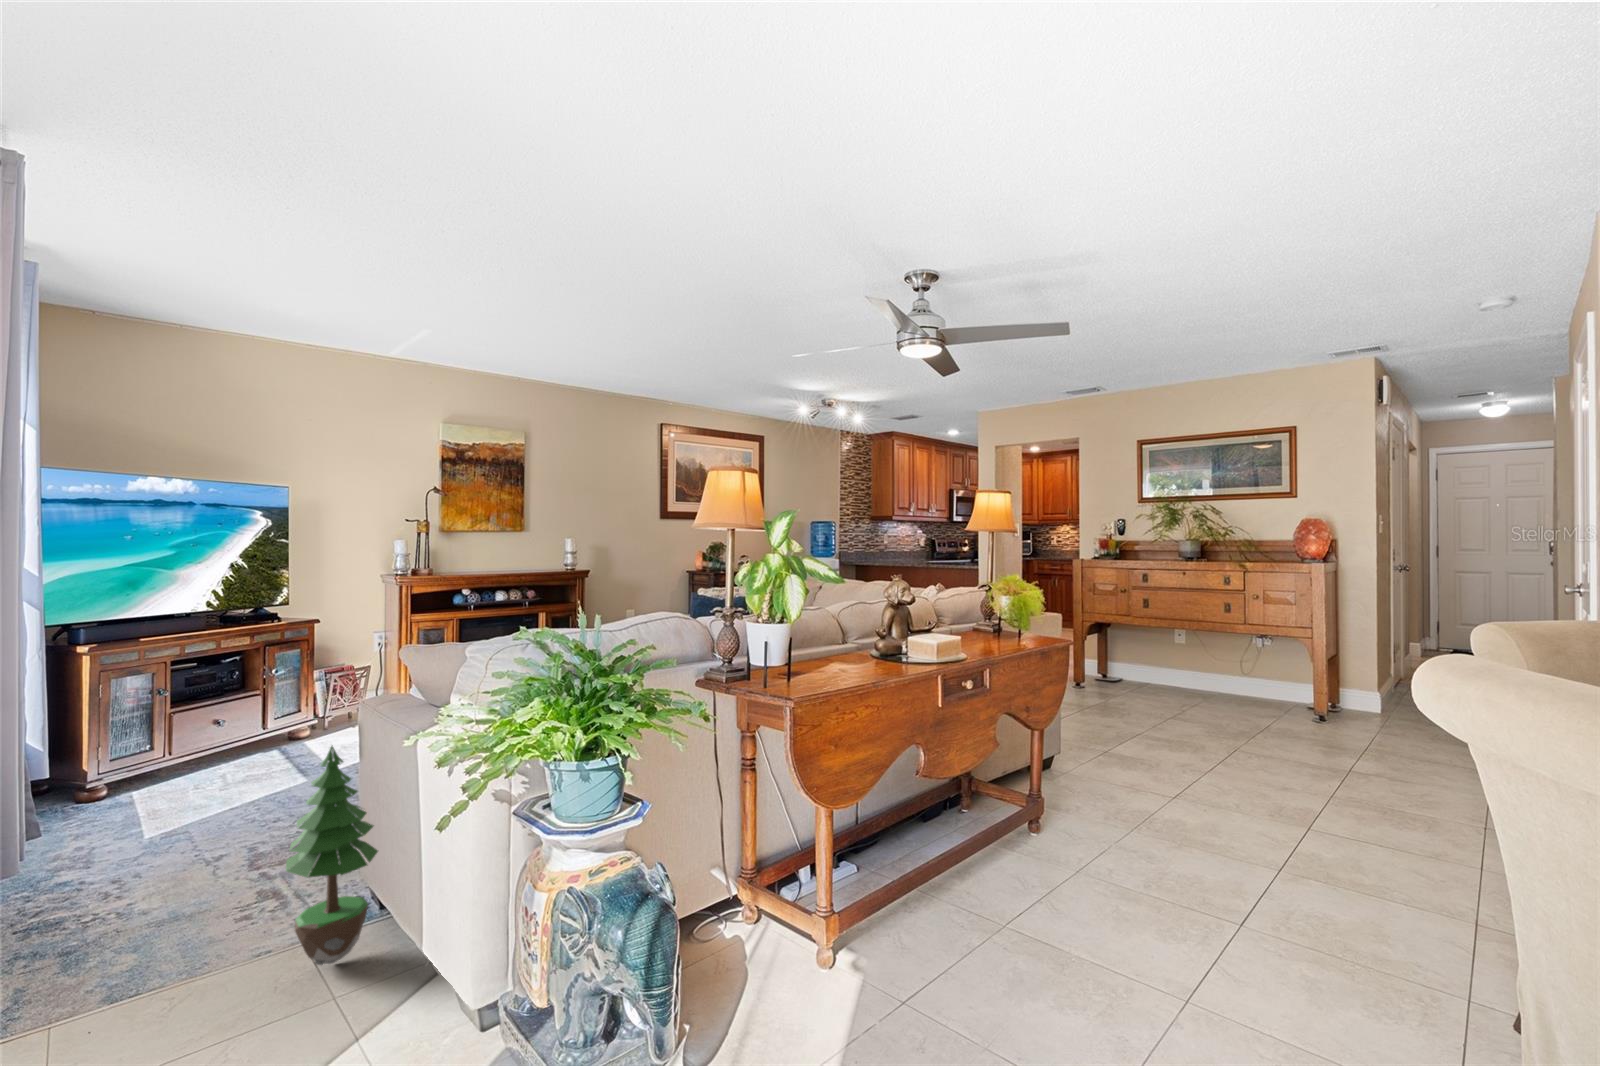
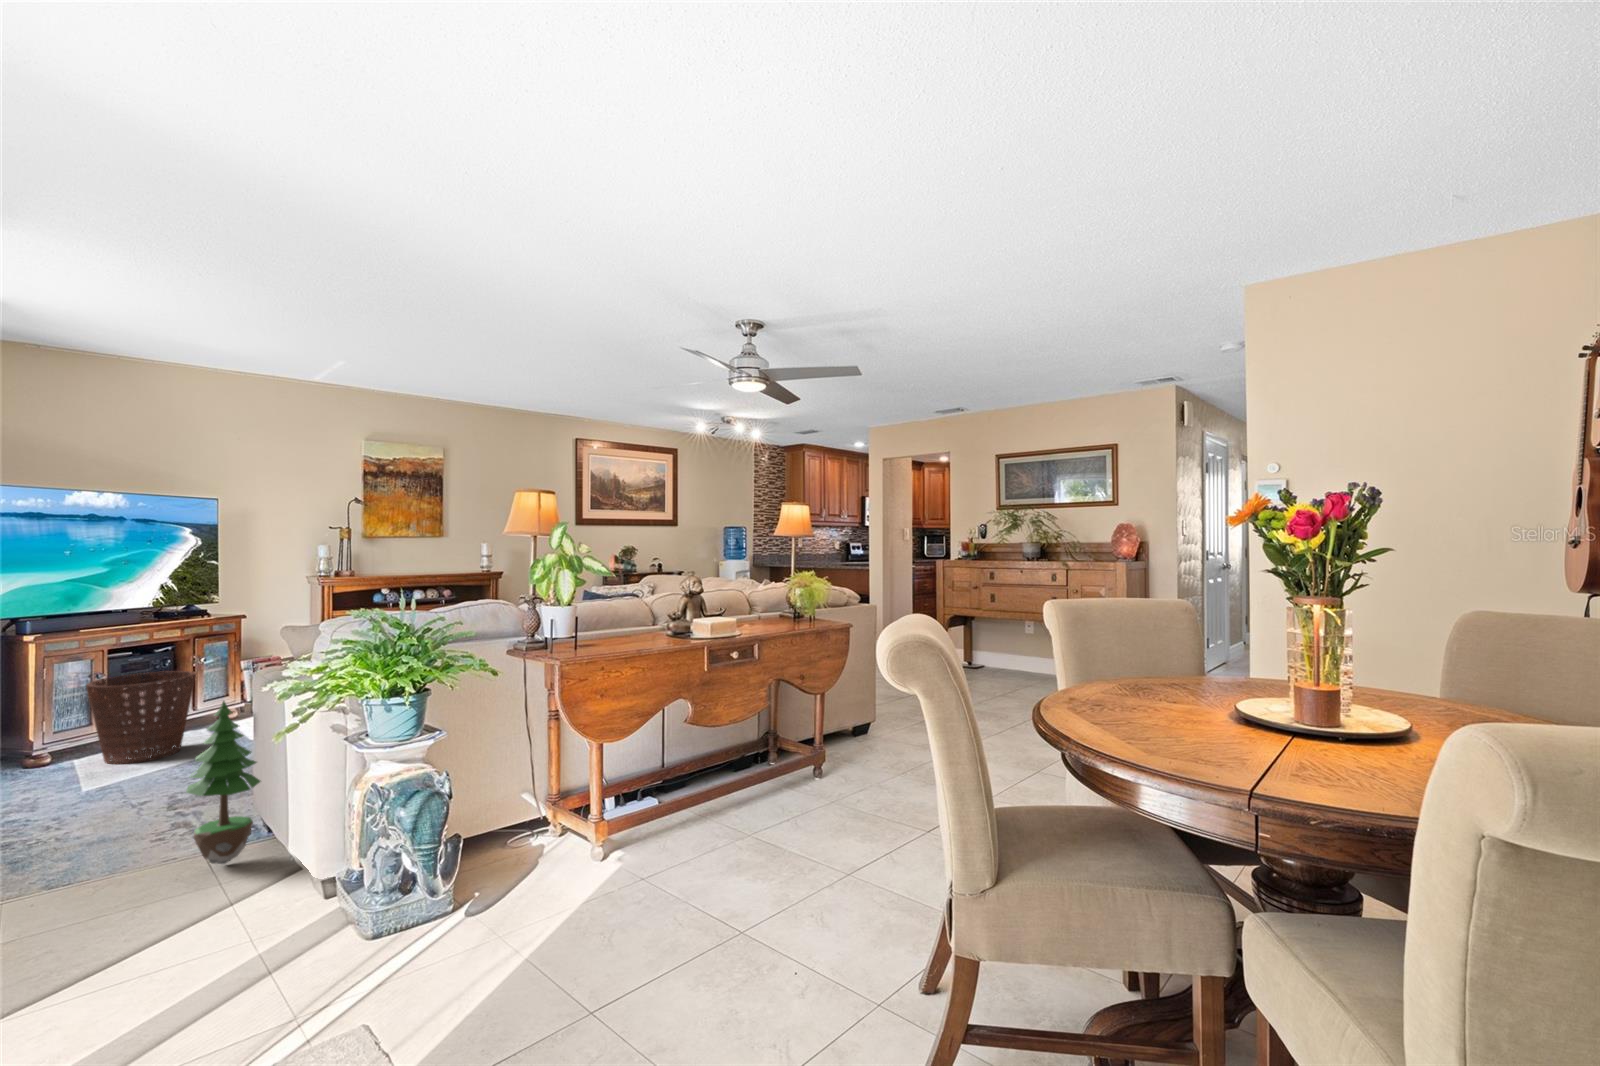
basket: none [147,685,271,798] -> present [86,671,196,764]

